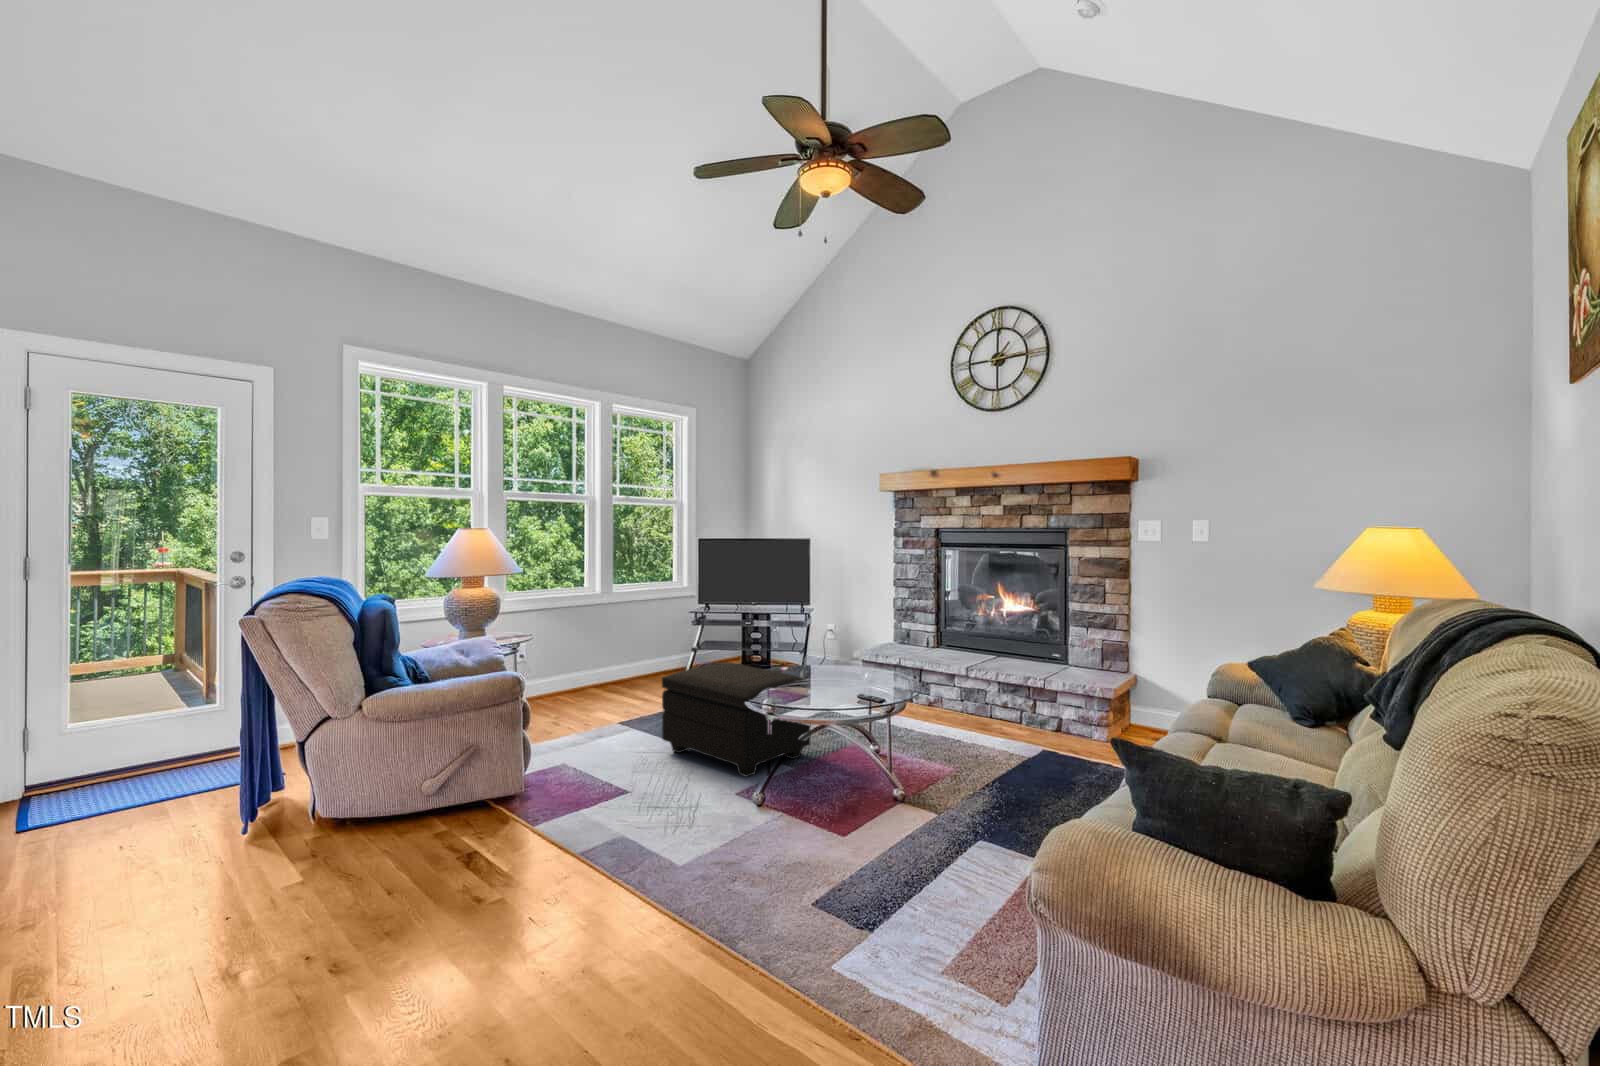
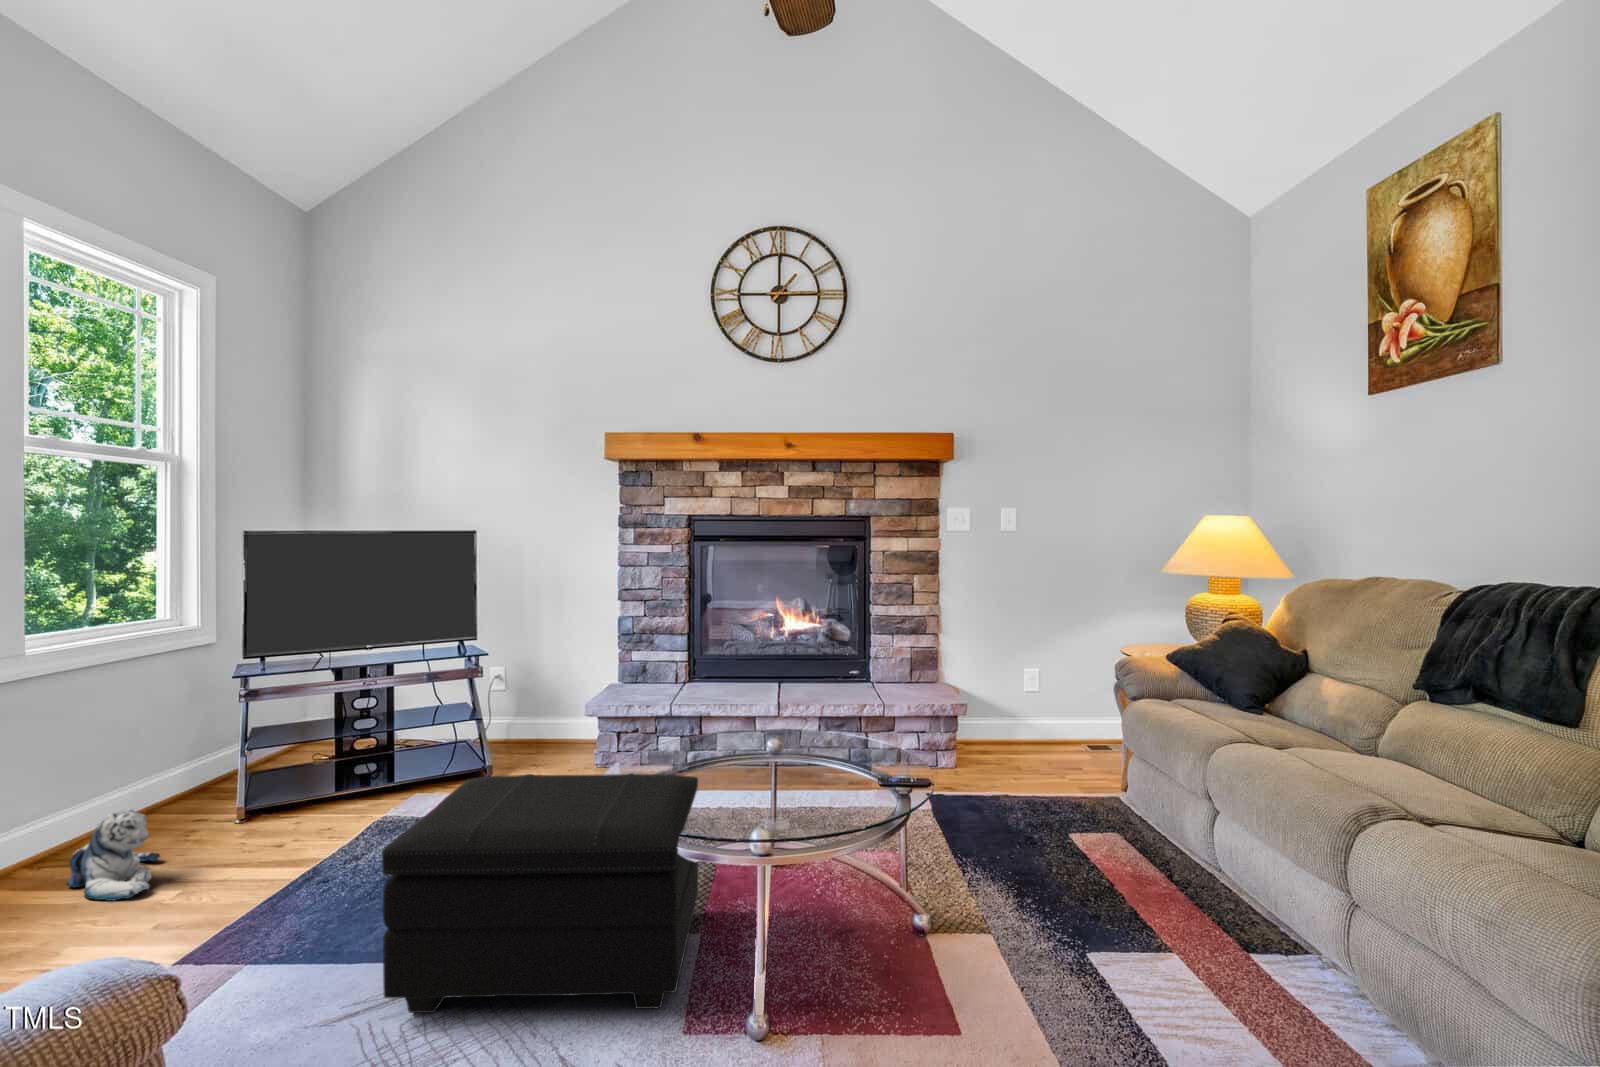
plush toy: none [629,662,660,698] -> present [67,810,160,901]

